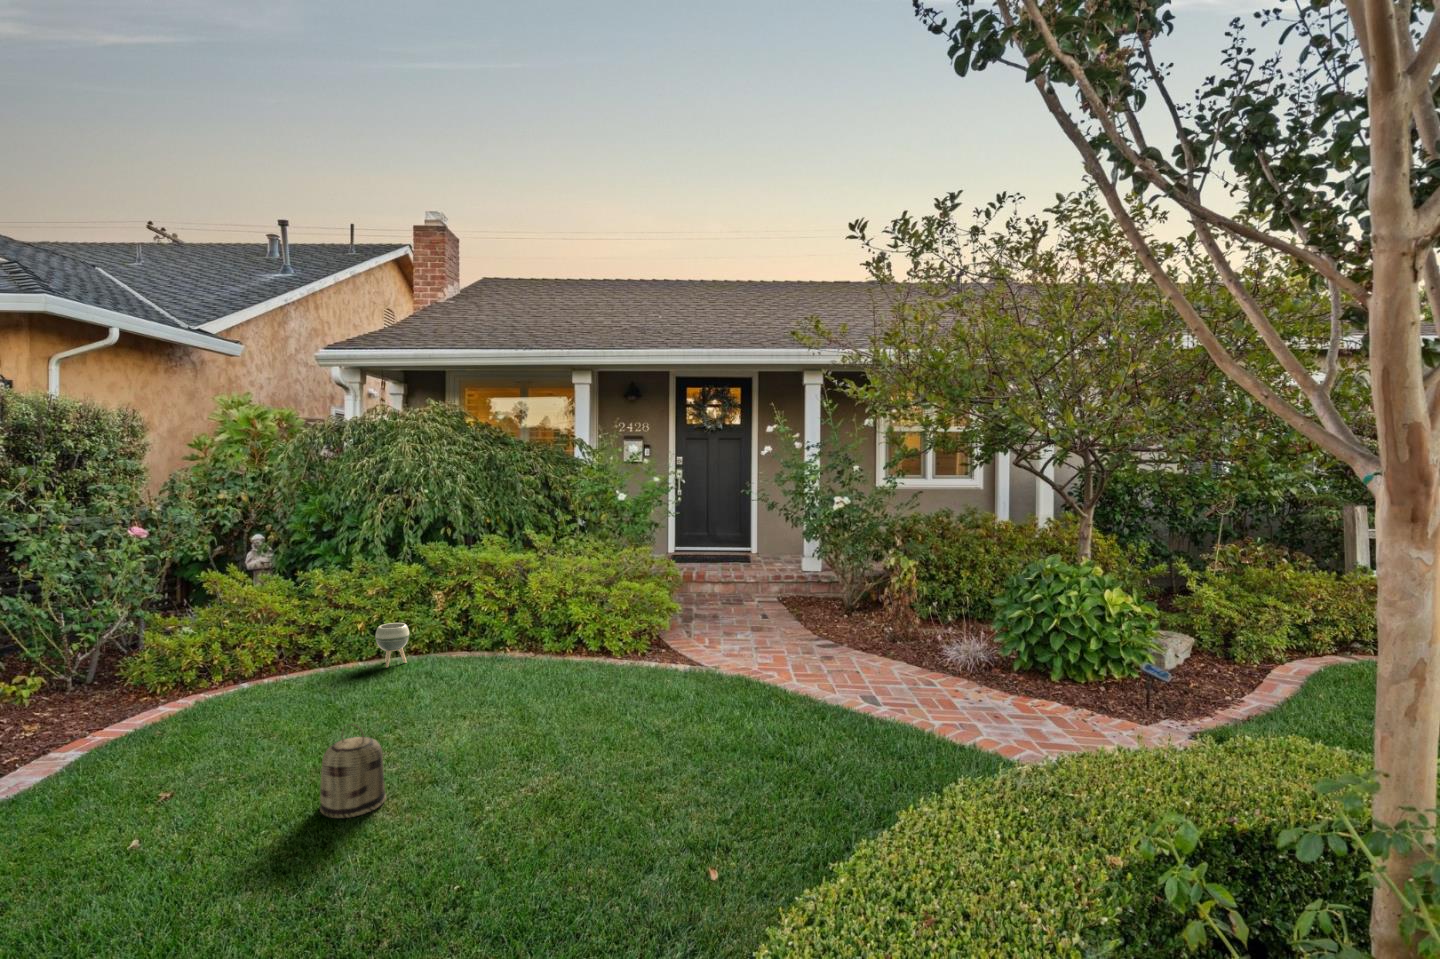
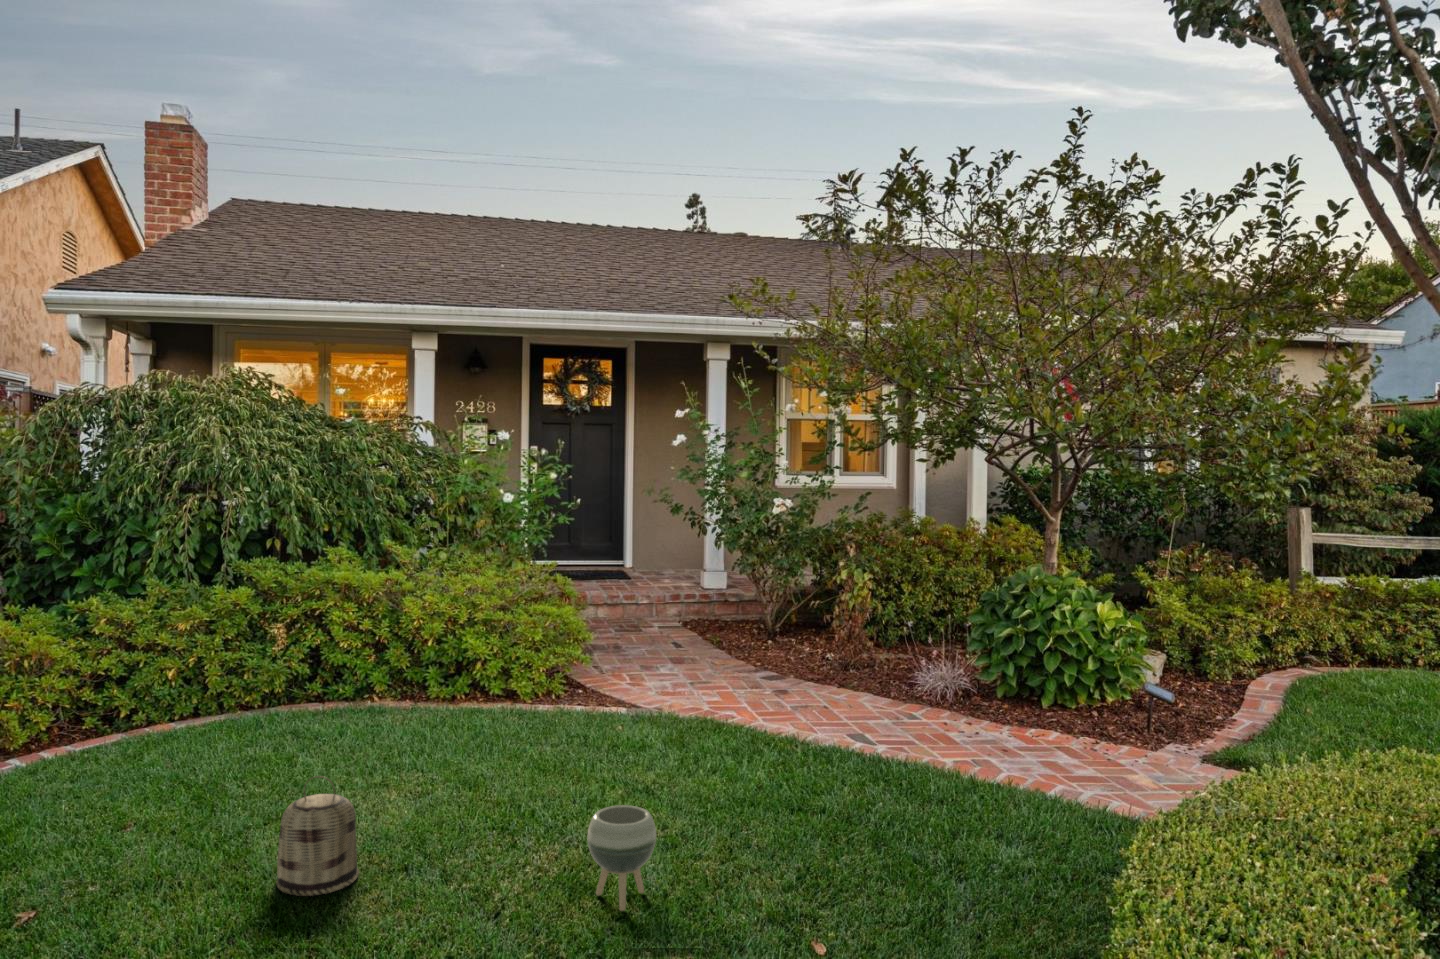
planter: present [375,623,409,668] -> present [588,805,656,911]

